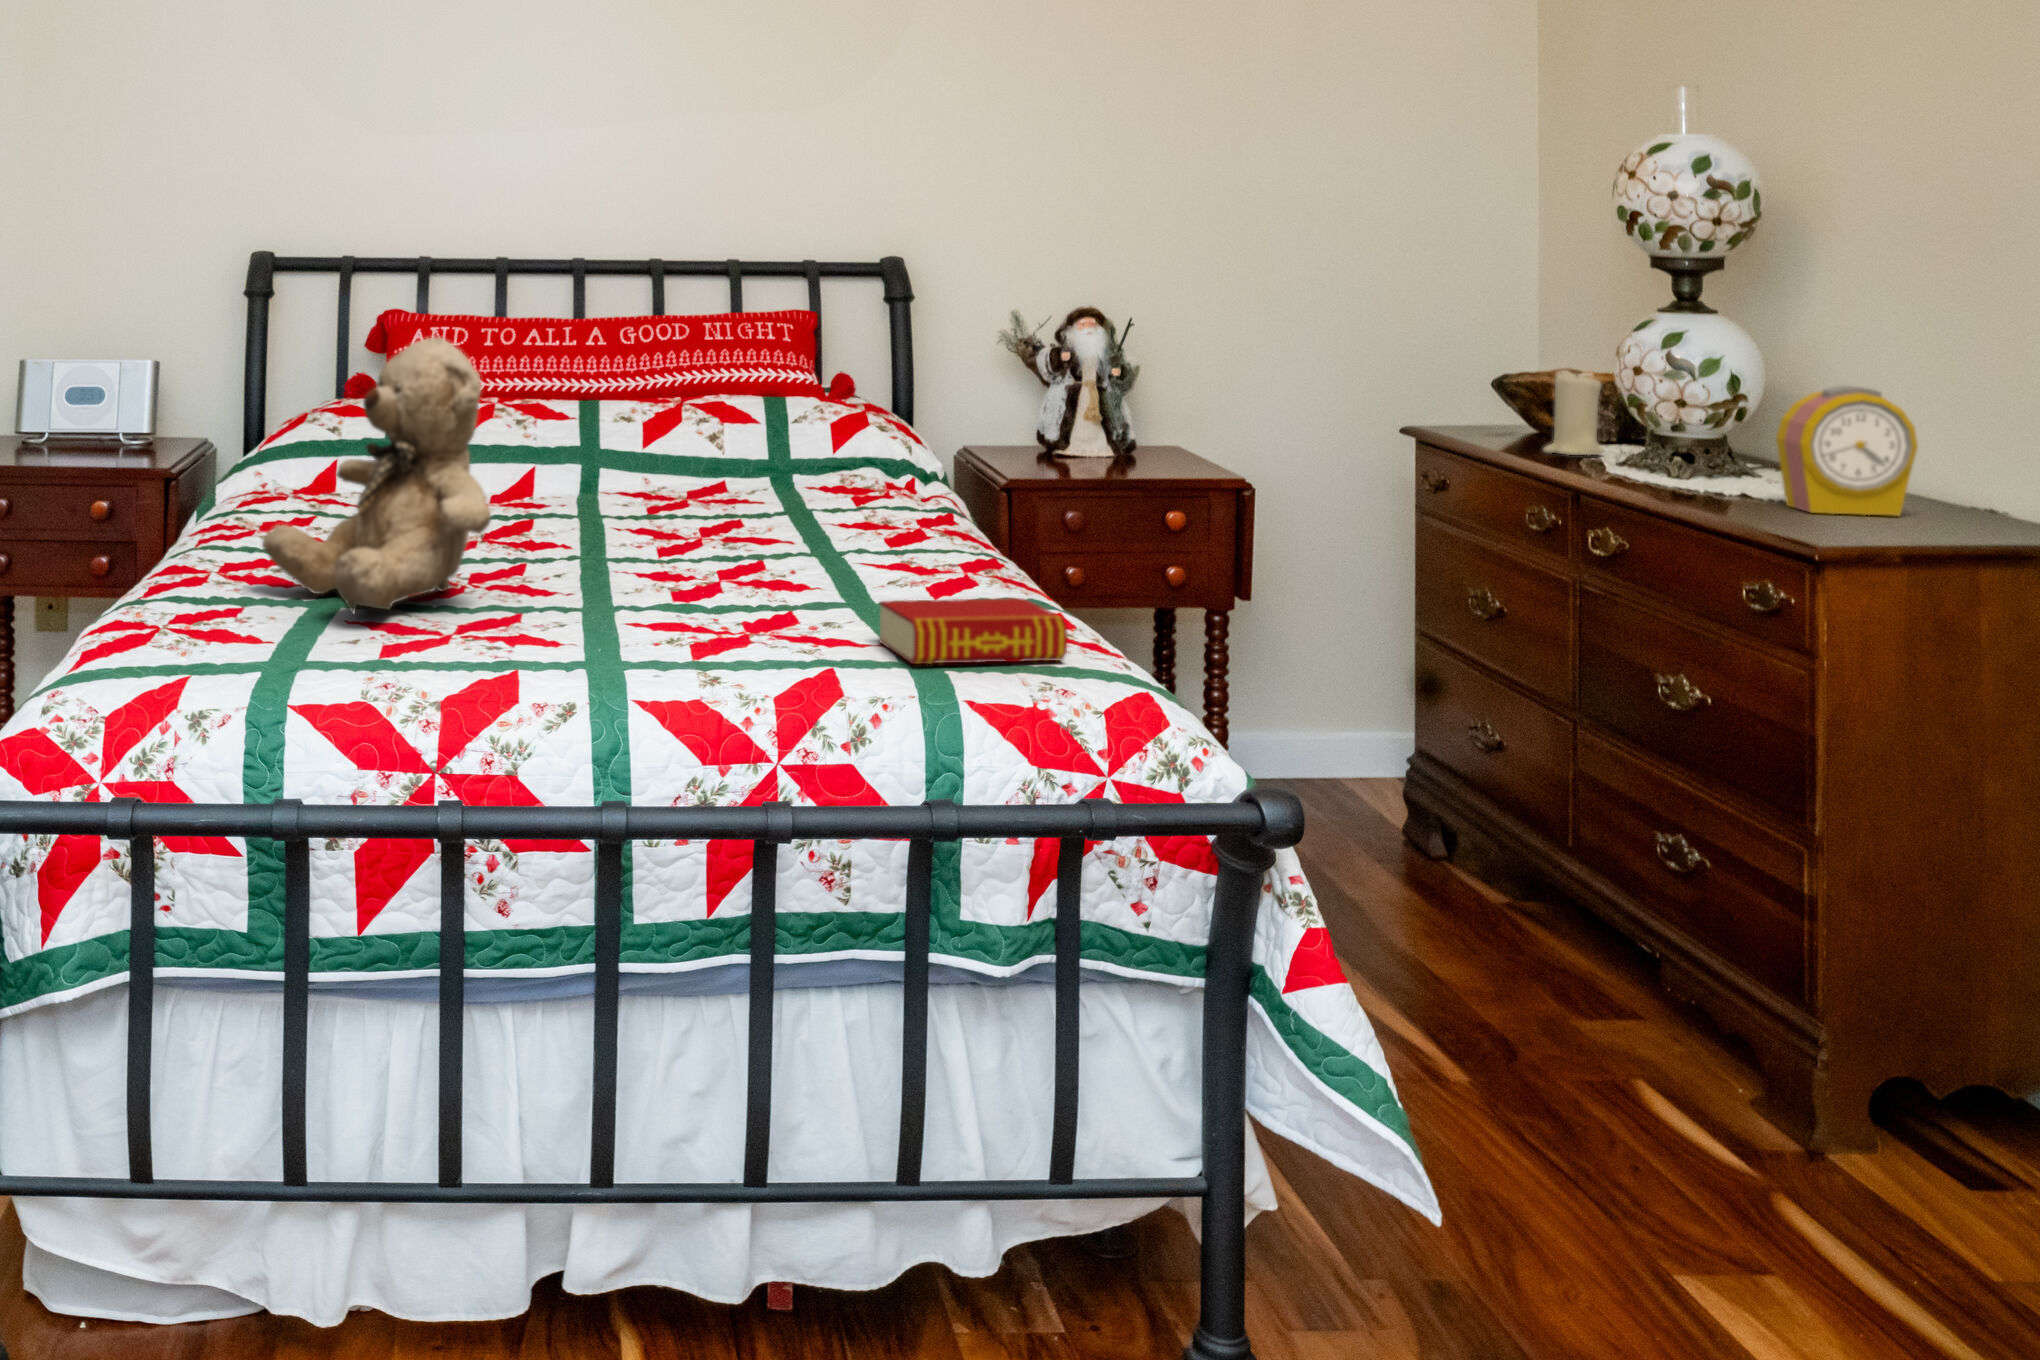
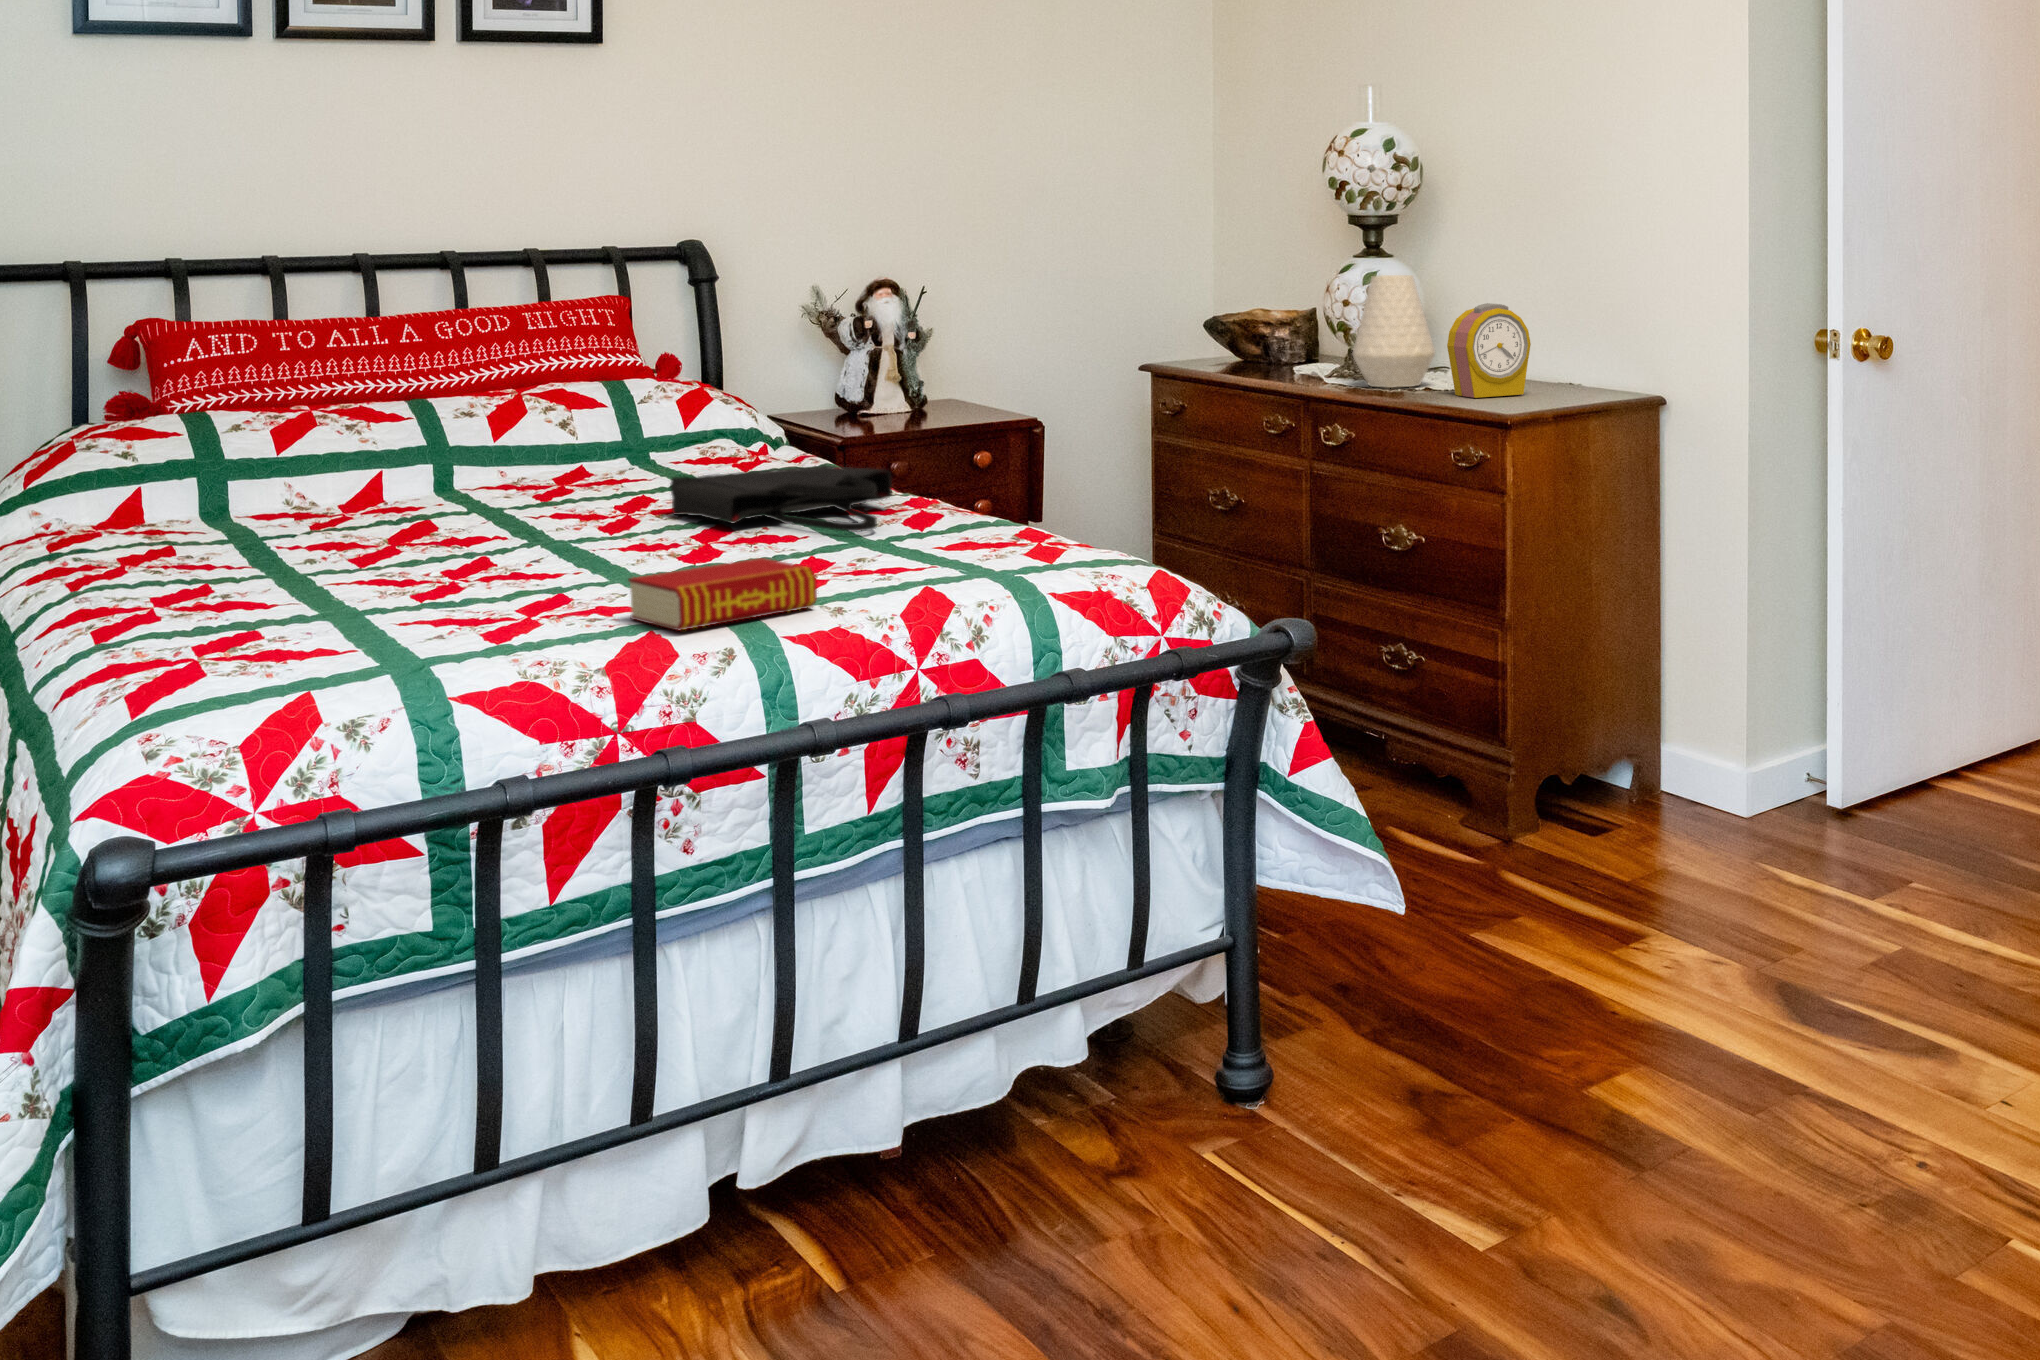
teddy bear: present [262,338,491,613] -> none [235,325,532,620]
vase: none [1646,338,1776,487] -> present [1353,275,1436,388]
candle: present [1543,373,1604,455] -> none [1268,307,1309,376]
tote bag: none [727,502,939,587] -> present [670,465,892,532]
book: present [879,598,1067,664] -> present [629,558,817,631]

